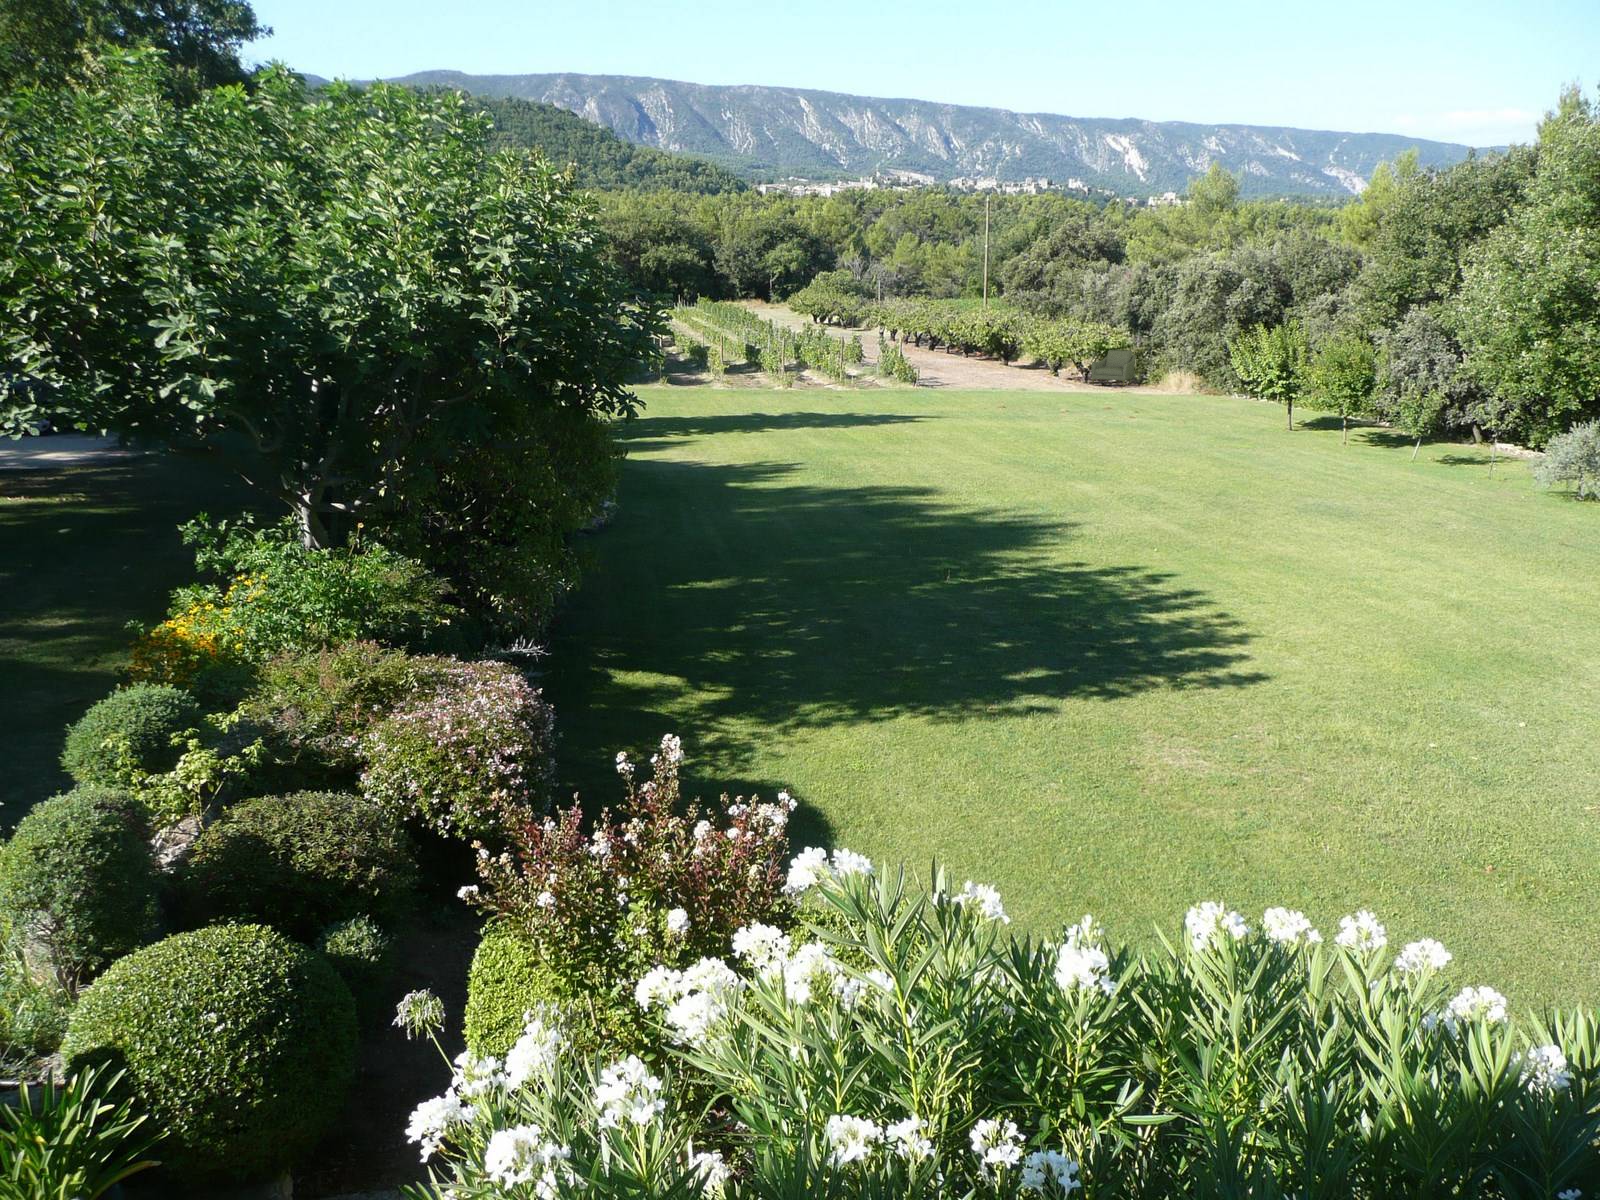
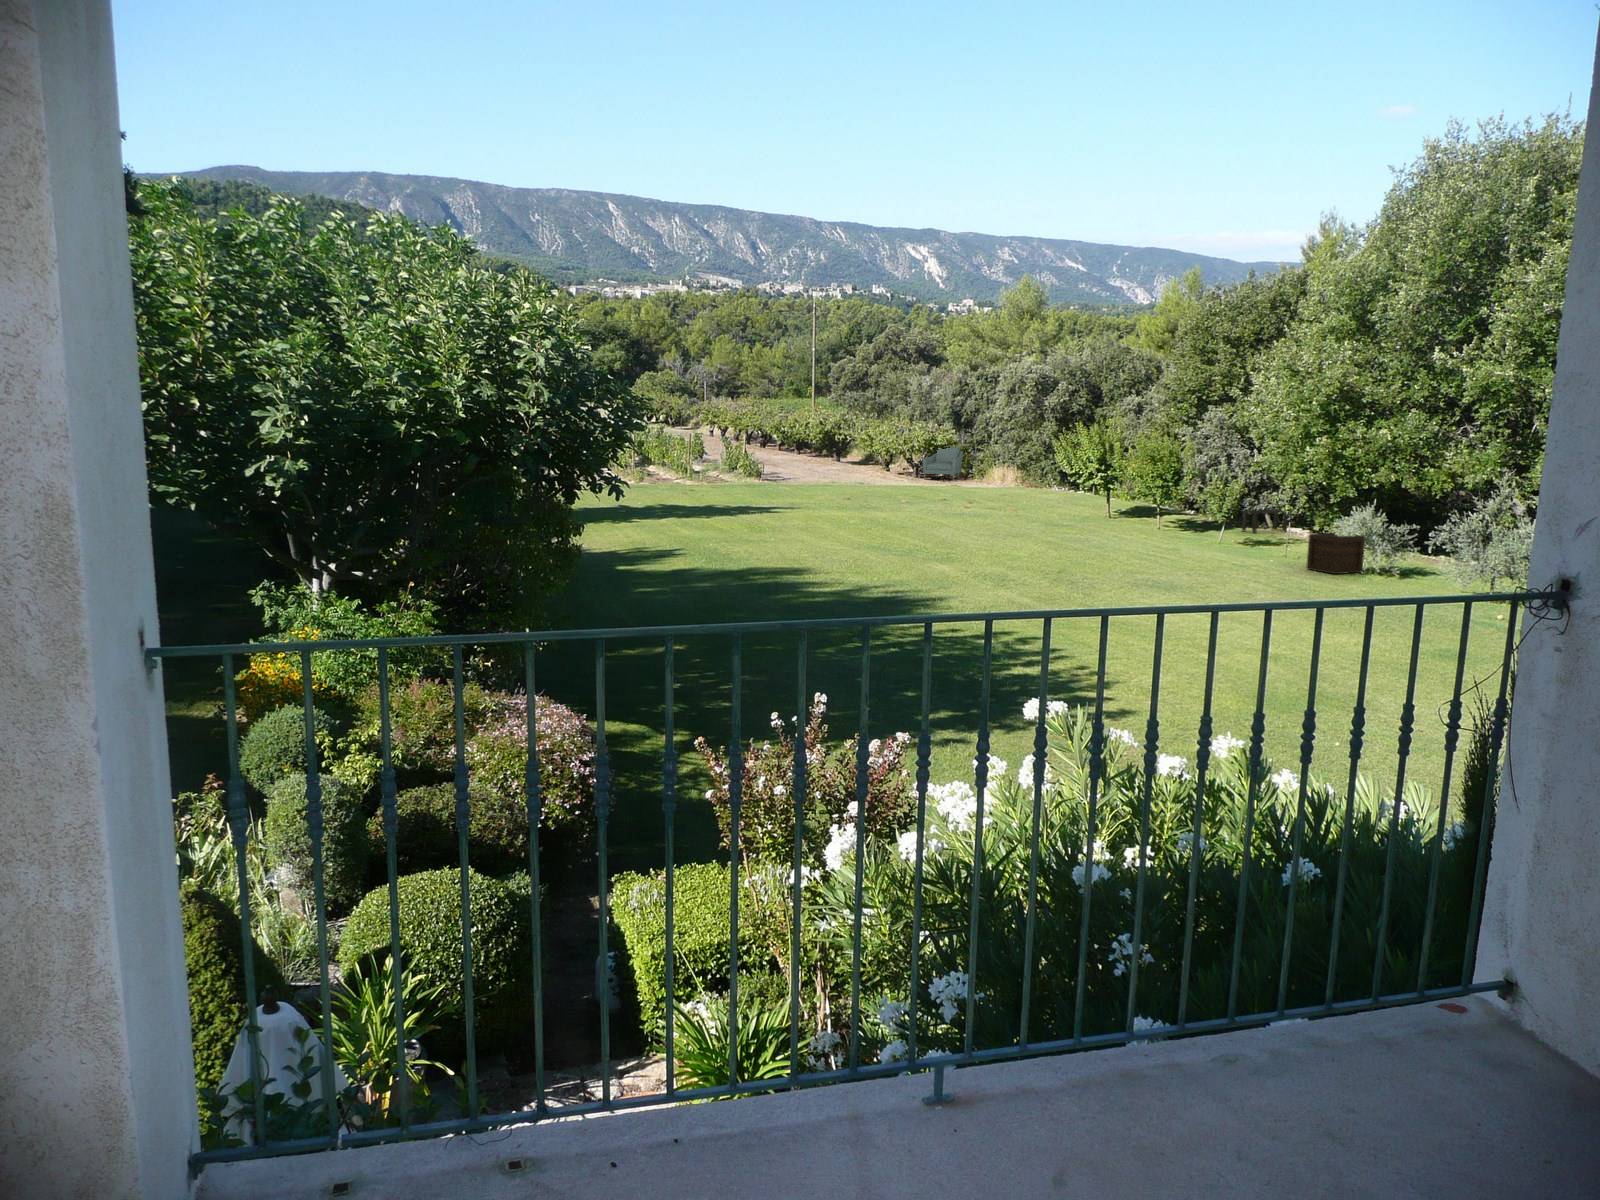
bench: none [1440,421,1499,450] -> present [1242,509,1288,533]
wooden crate: none [1511,452,1588,502] -> present [1307,532,1365,574]

